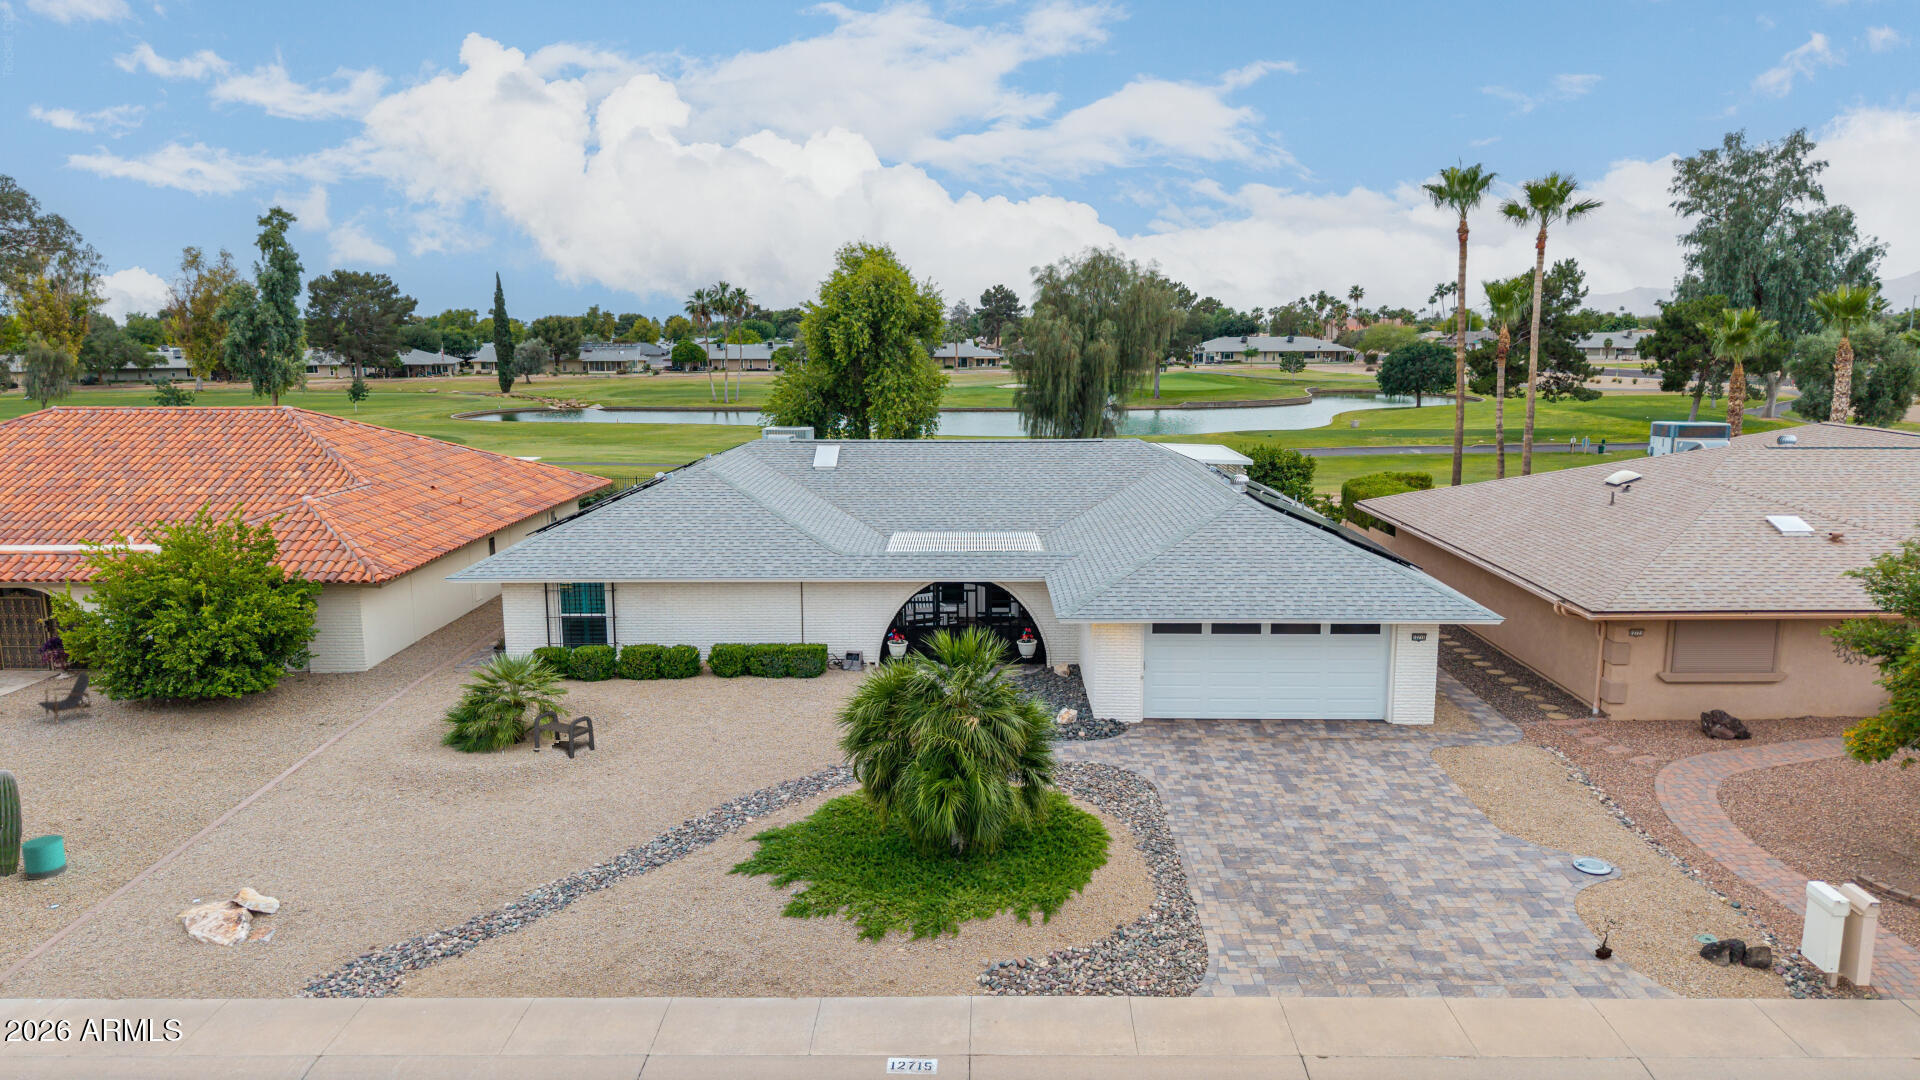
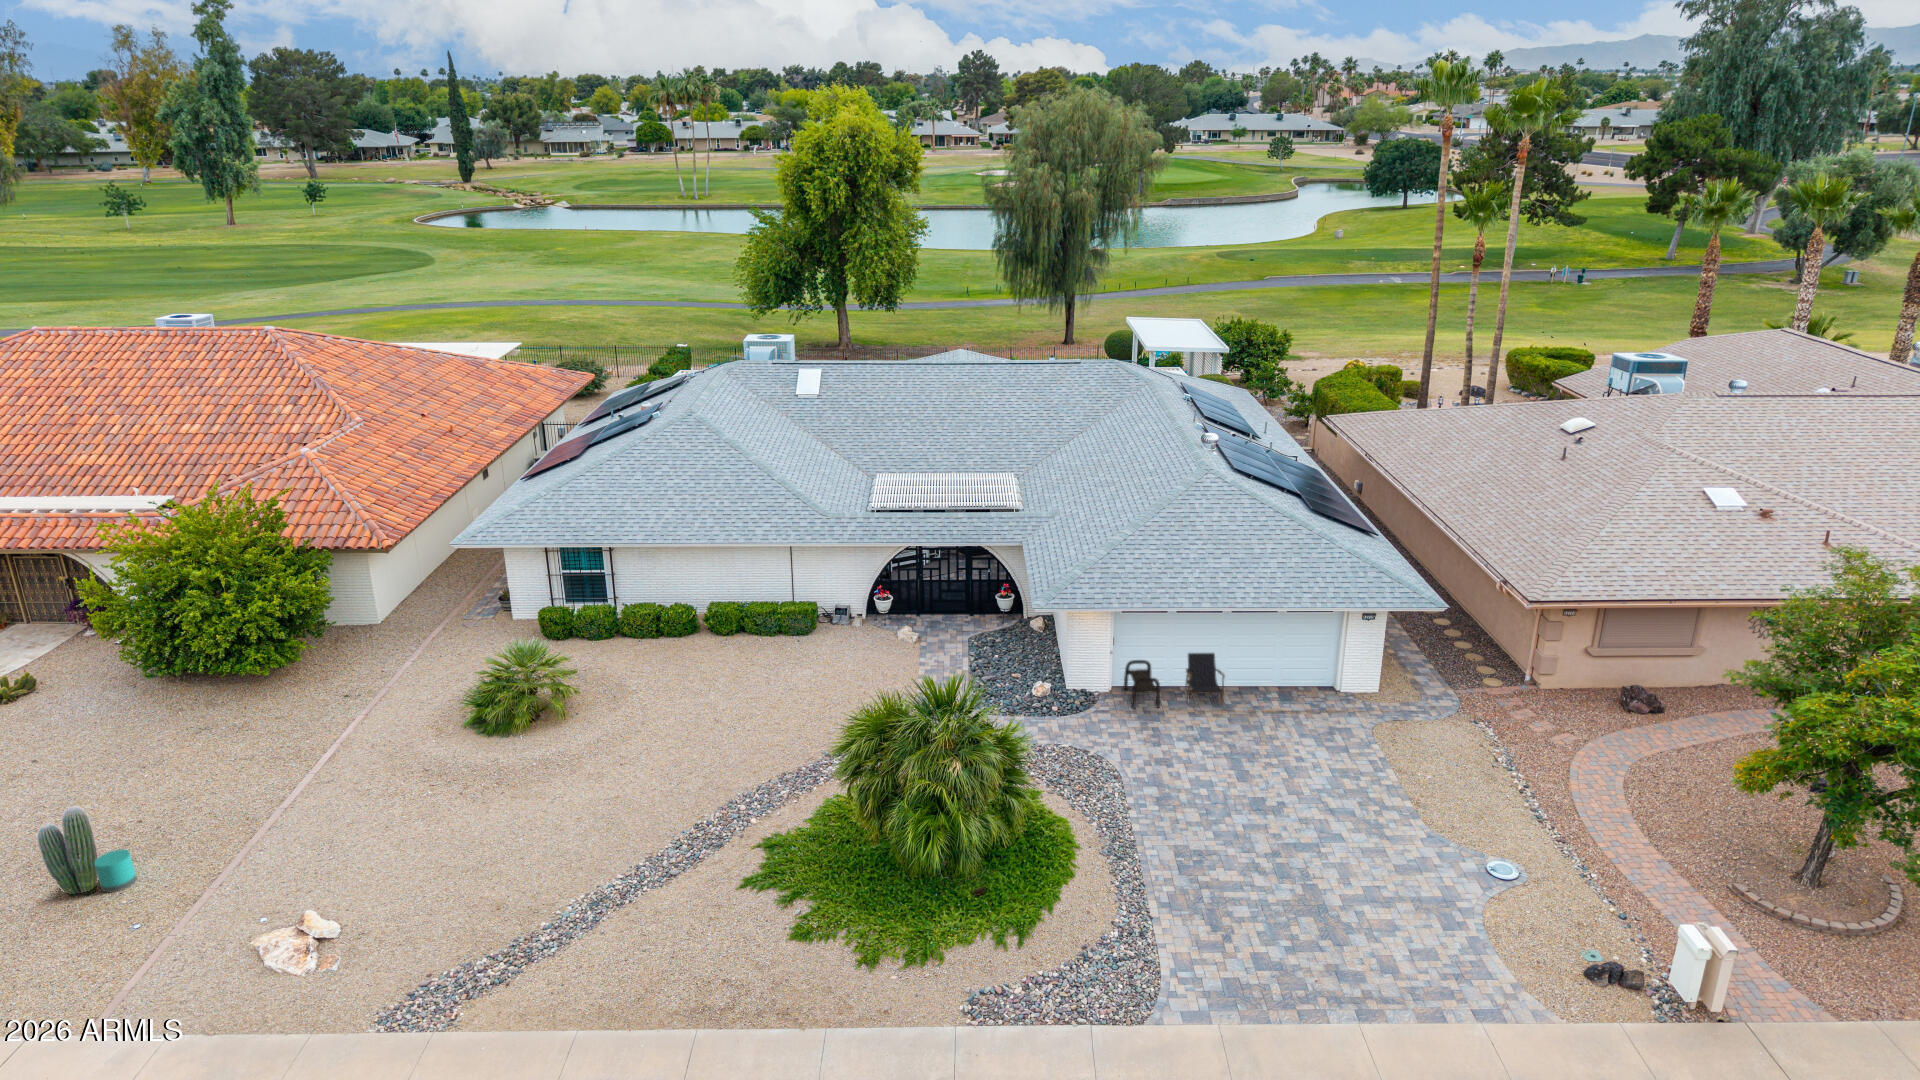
lounge chair: present [39,673,91,723] -> present [1185,653,1225,701]
bench: present [534,711,595,758] -> present [1123,660,1160,708]
potted plant: present [1595,918,1624,959] -> present [971,869,992,896]

